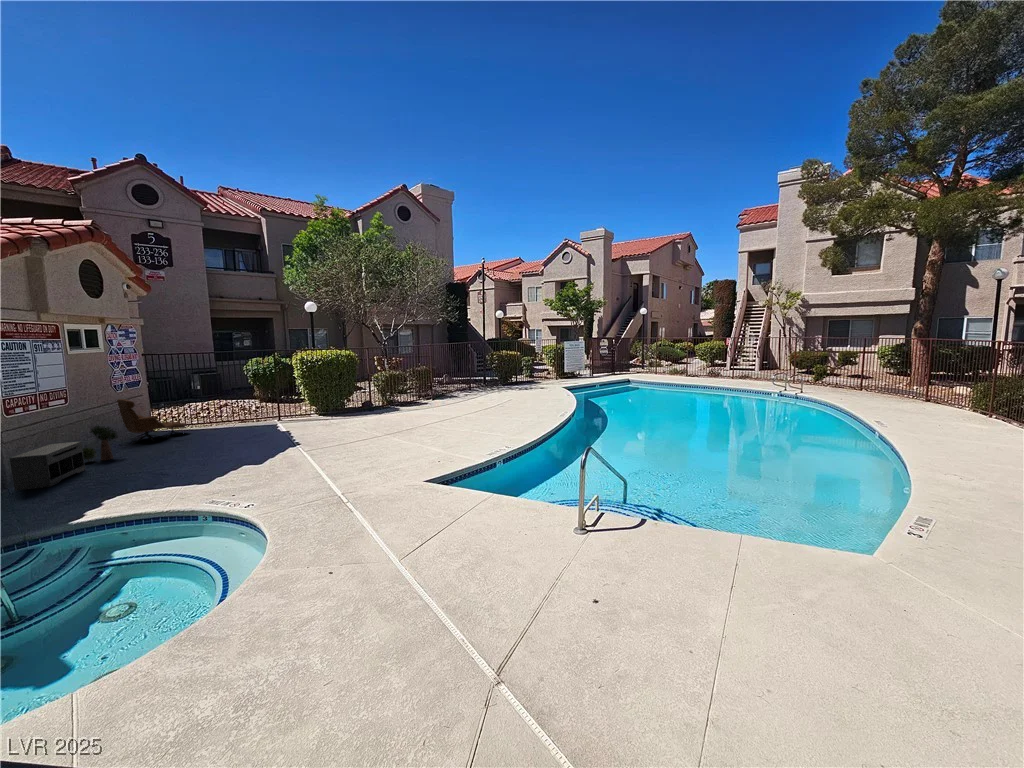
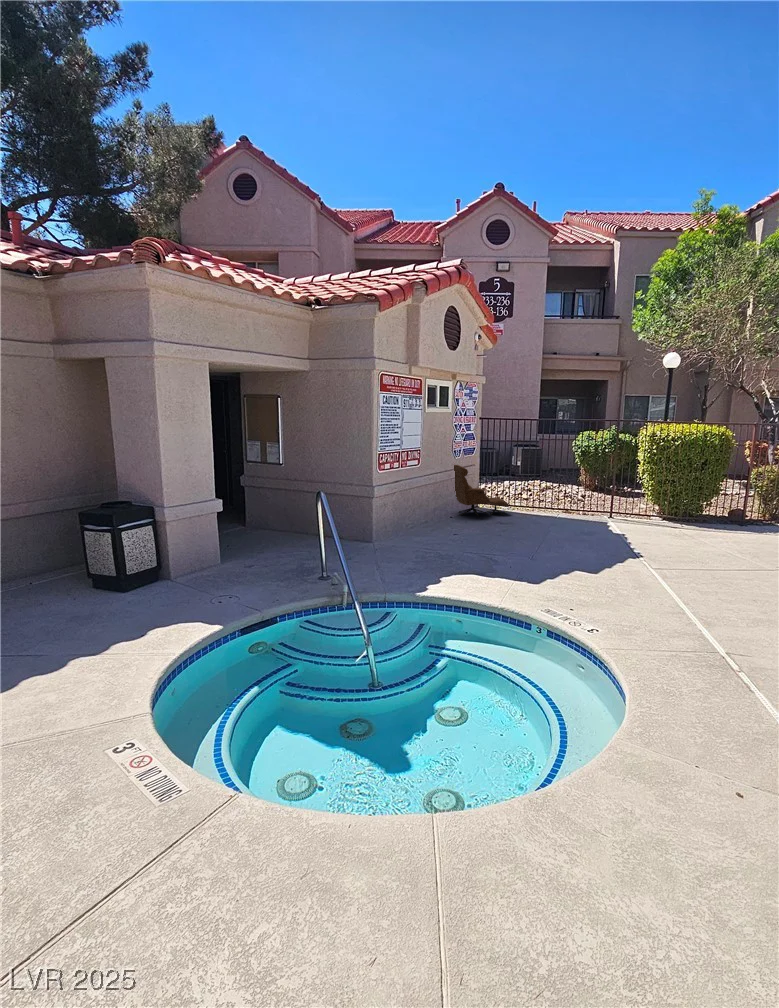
potted plant: present [83,426,118,462] -> none [419,490,453,529]
bench: present [10,442,85,491] -> none [376,504,425,547]

